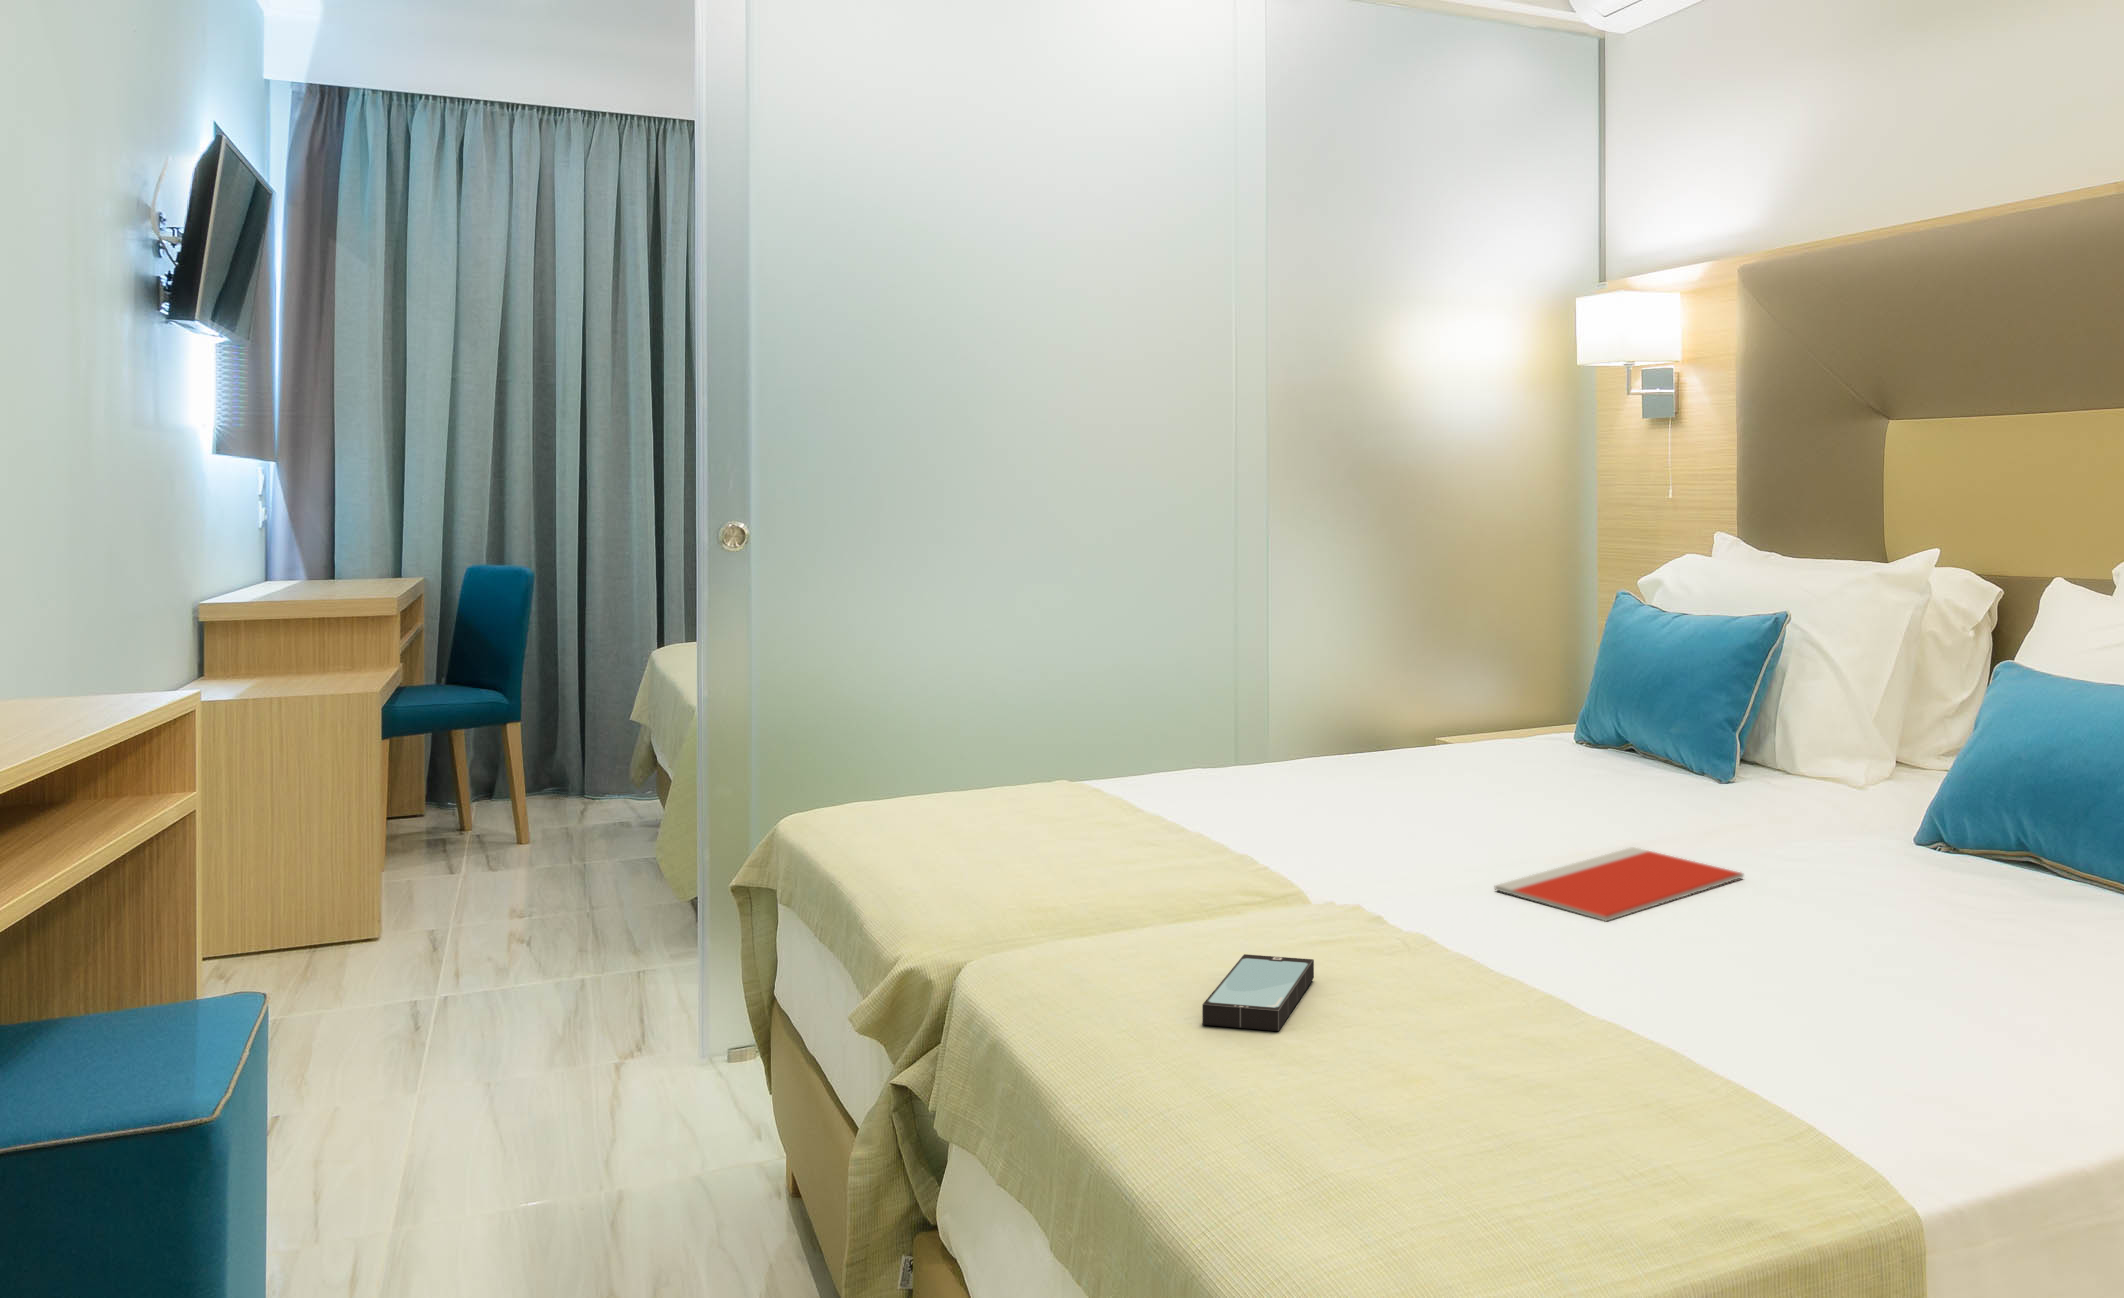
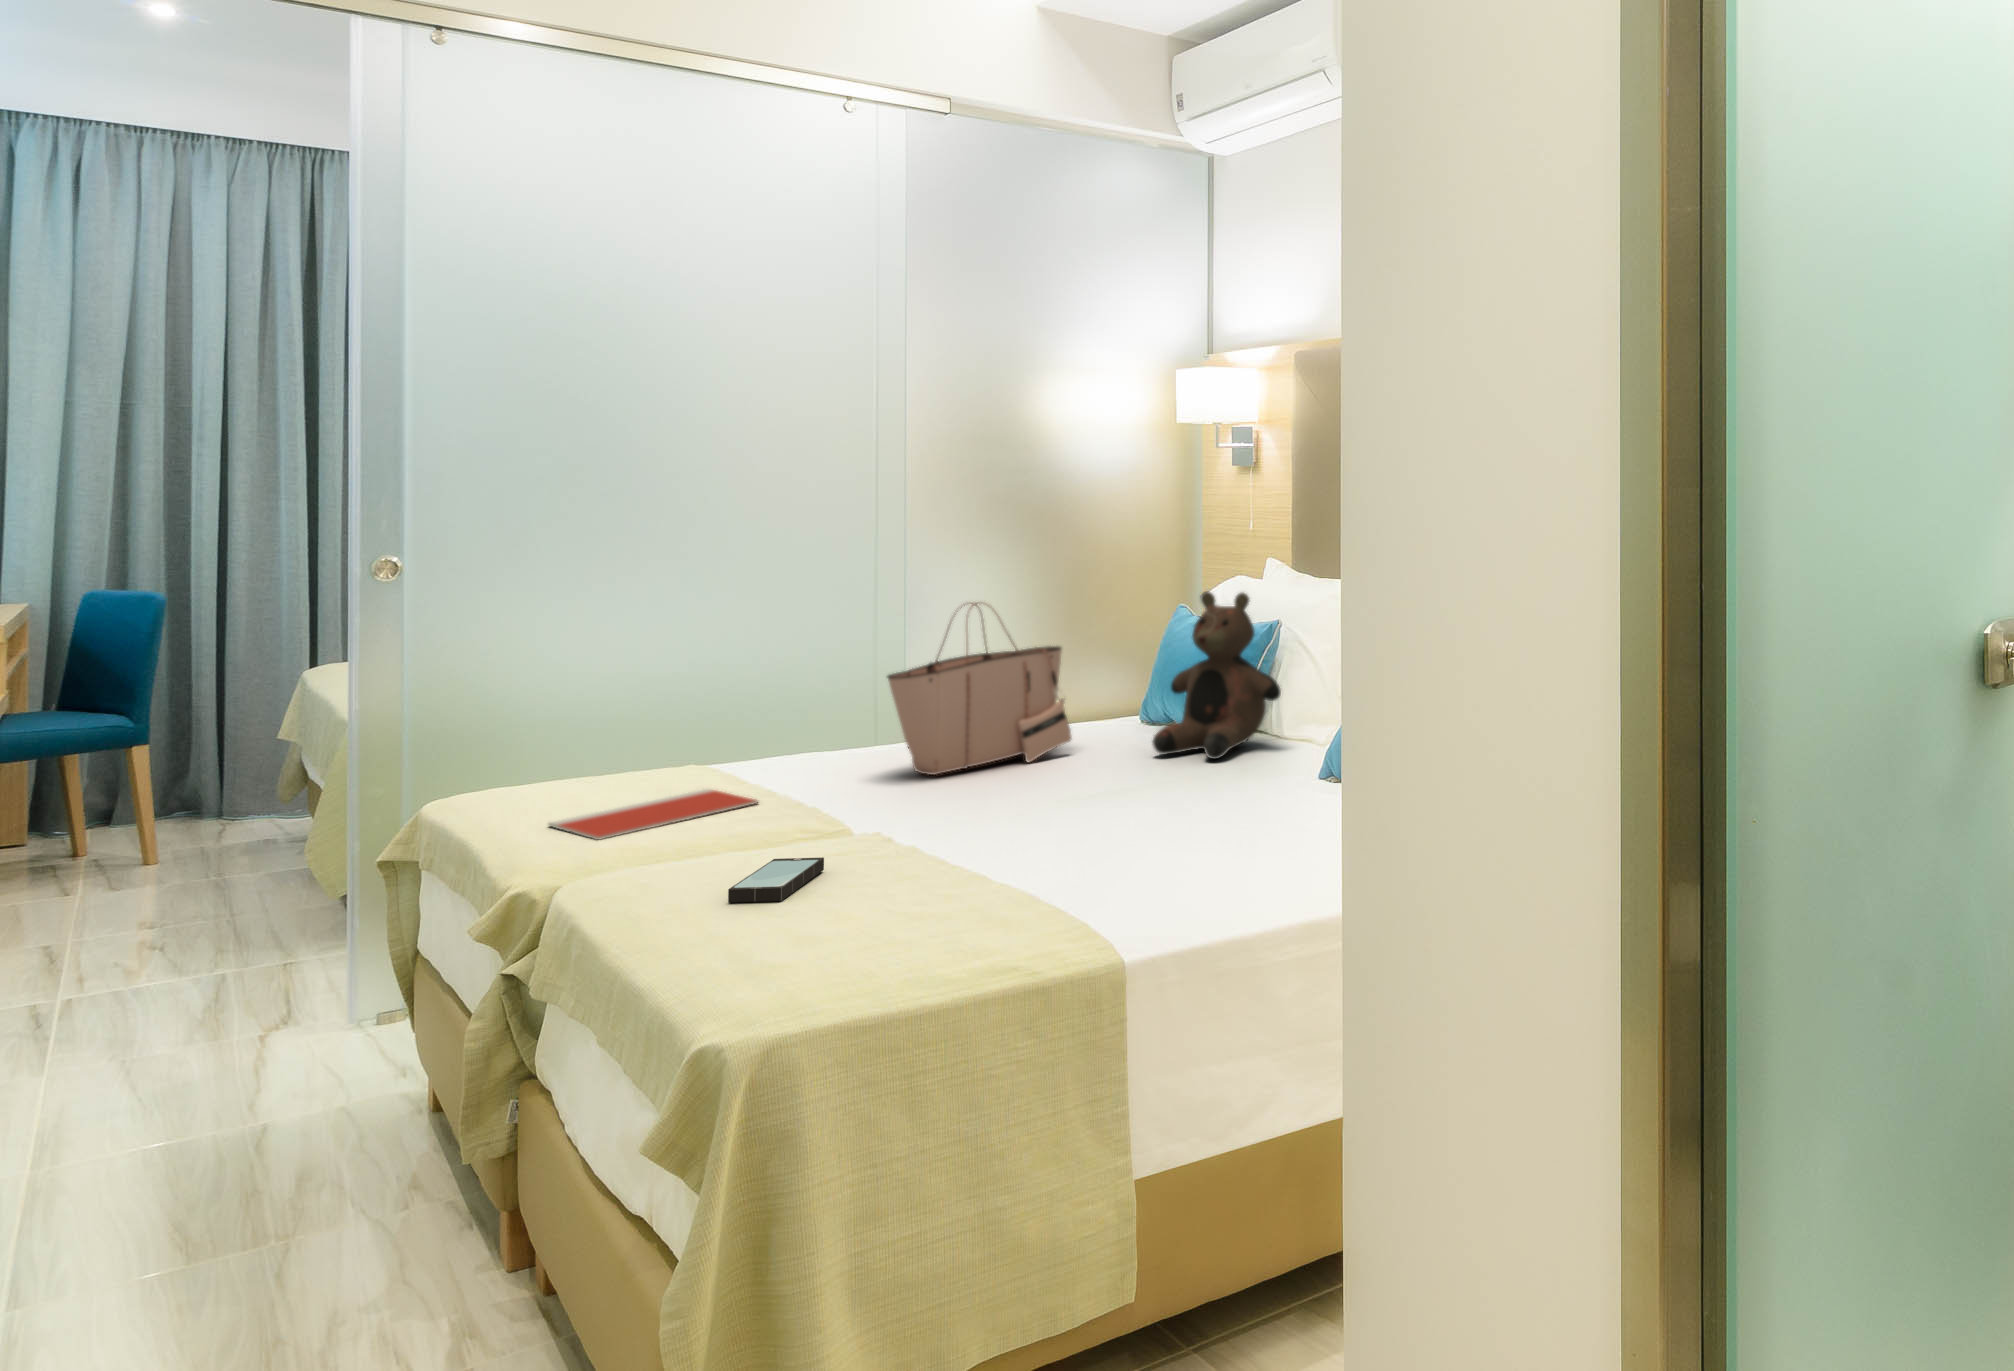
teddy bear: none [1666,596,1849,837] -> present [1153,591,1281,759]
tote bag: none [1317,598,1548,830] -> present [887,603,1072,775]
notebook: present [1495,847,1743,921] -> present [549,789,758,840]

